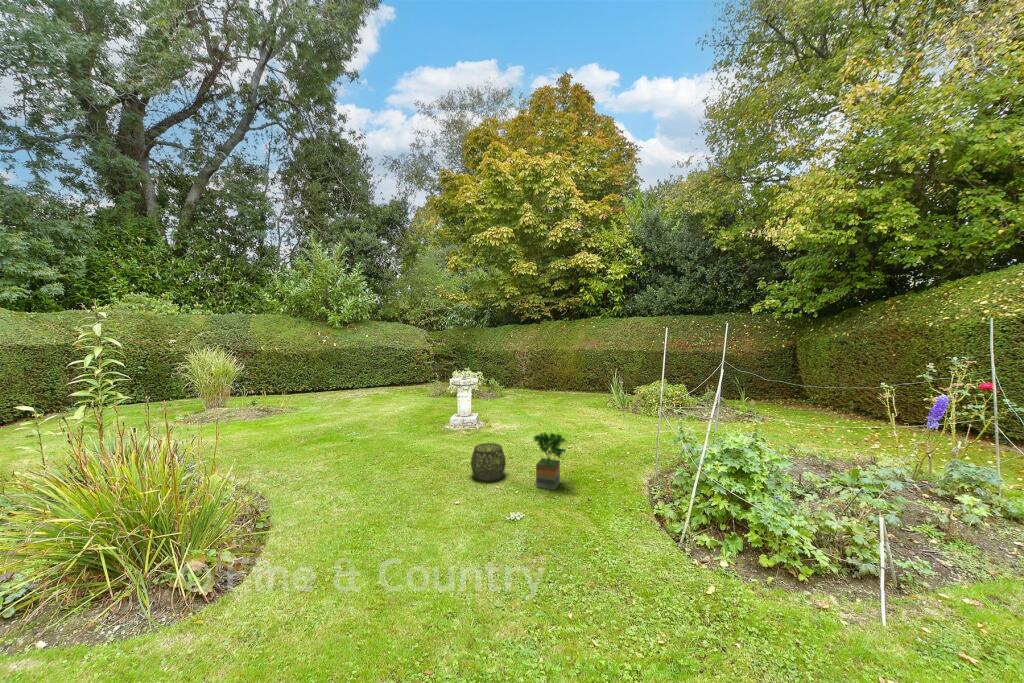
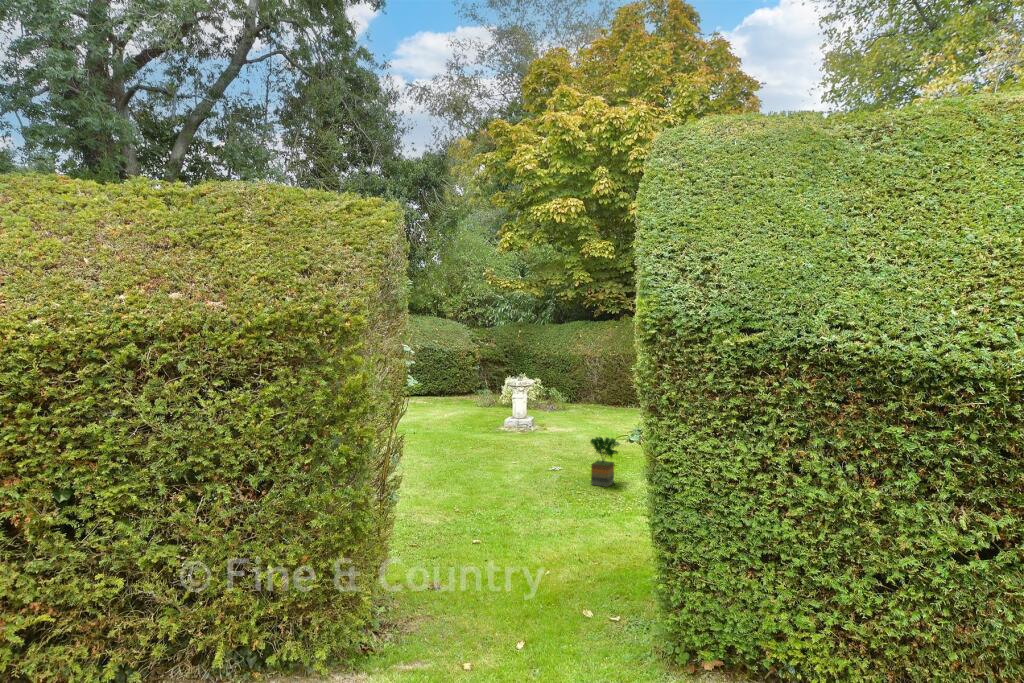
woven basket: present [471,443,506,481] -> none [532,447,565,480]

